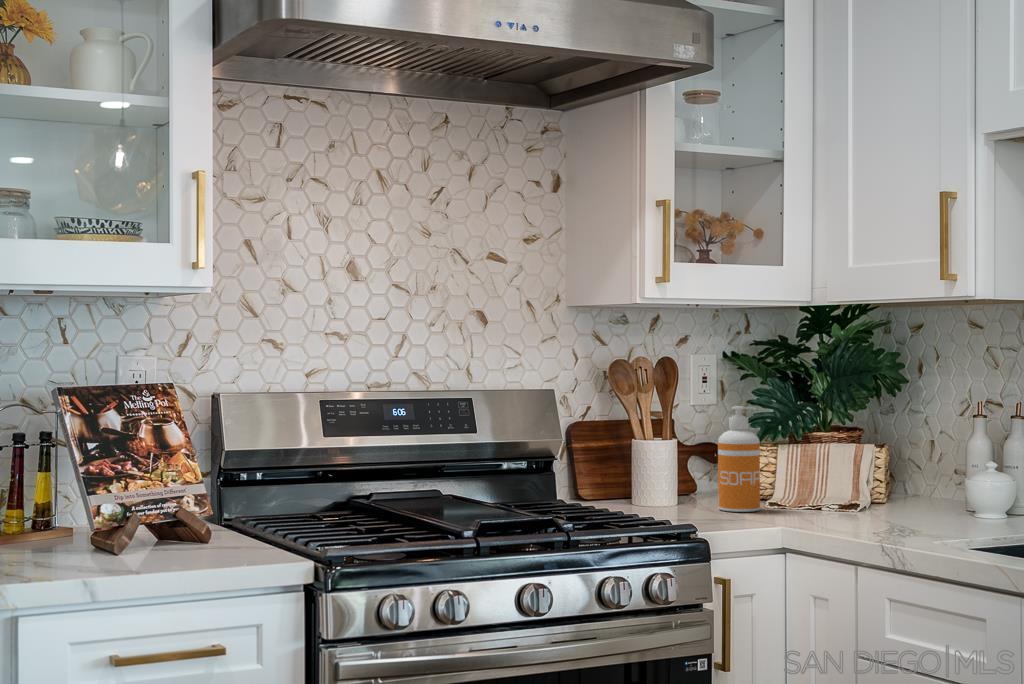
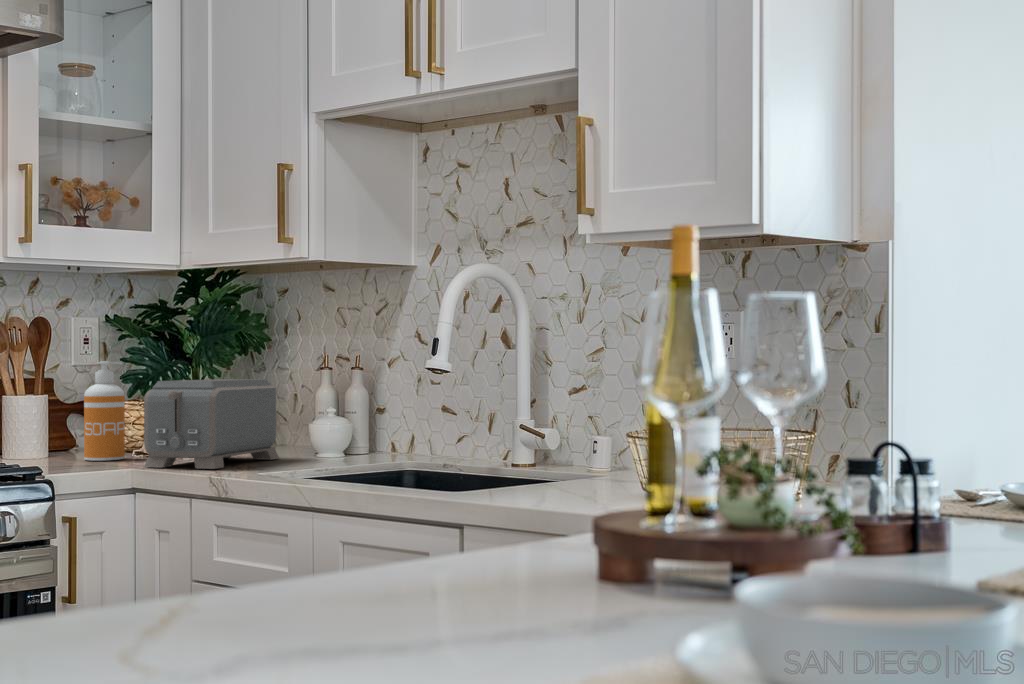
toaster: none [792,428,933,534] -> present [144,379,279,469]

